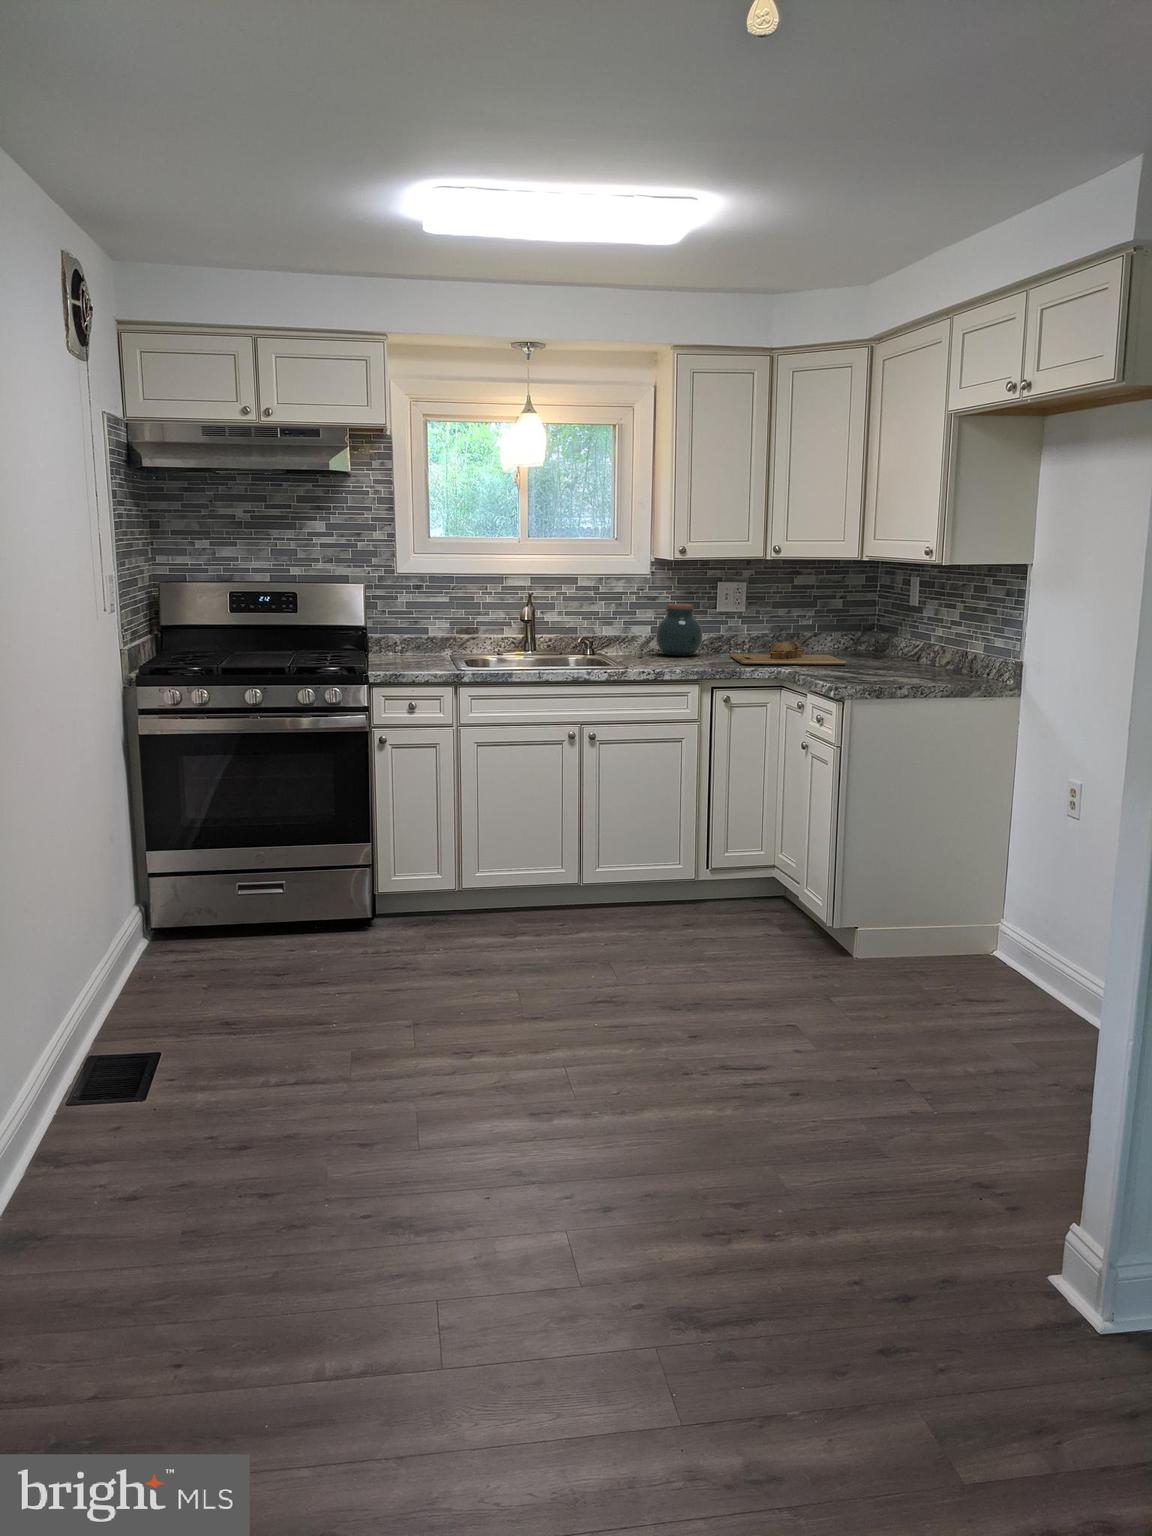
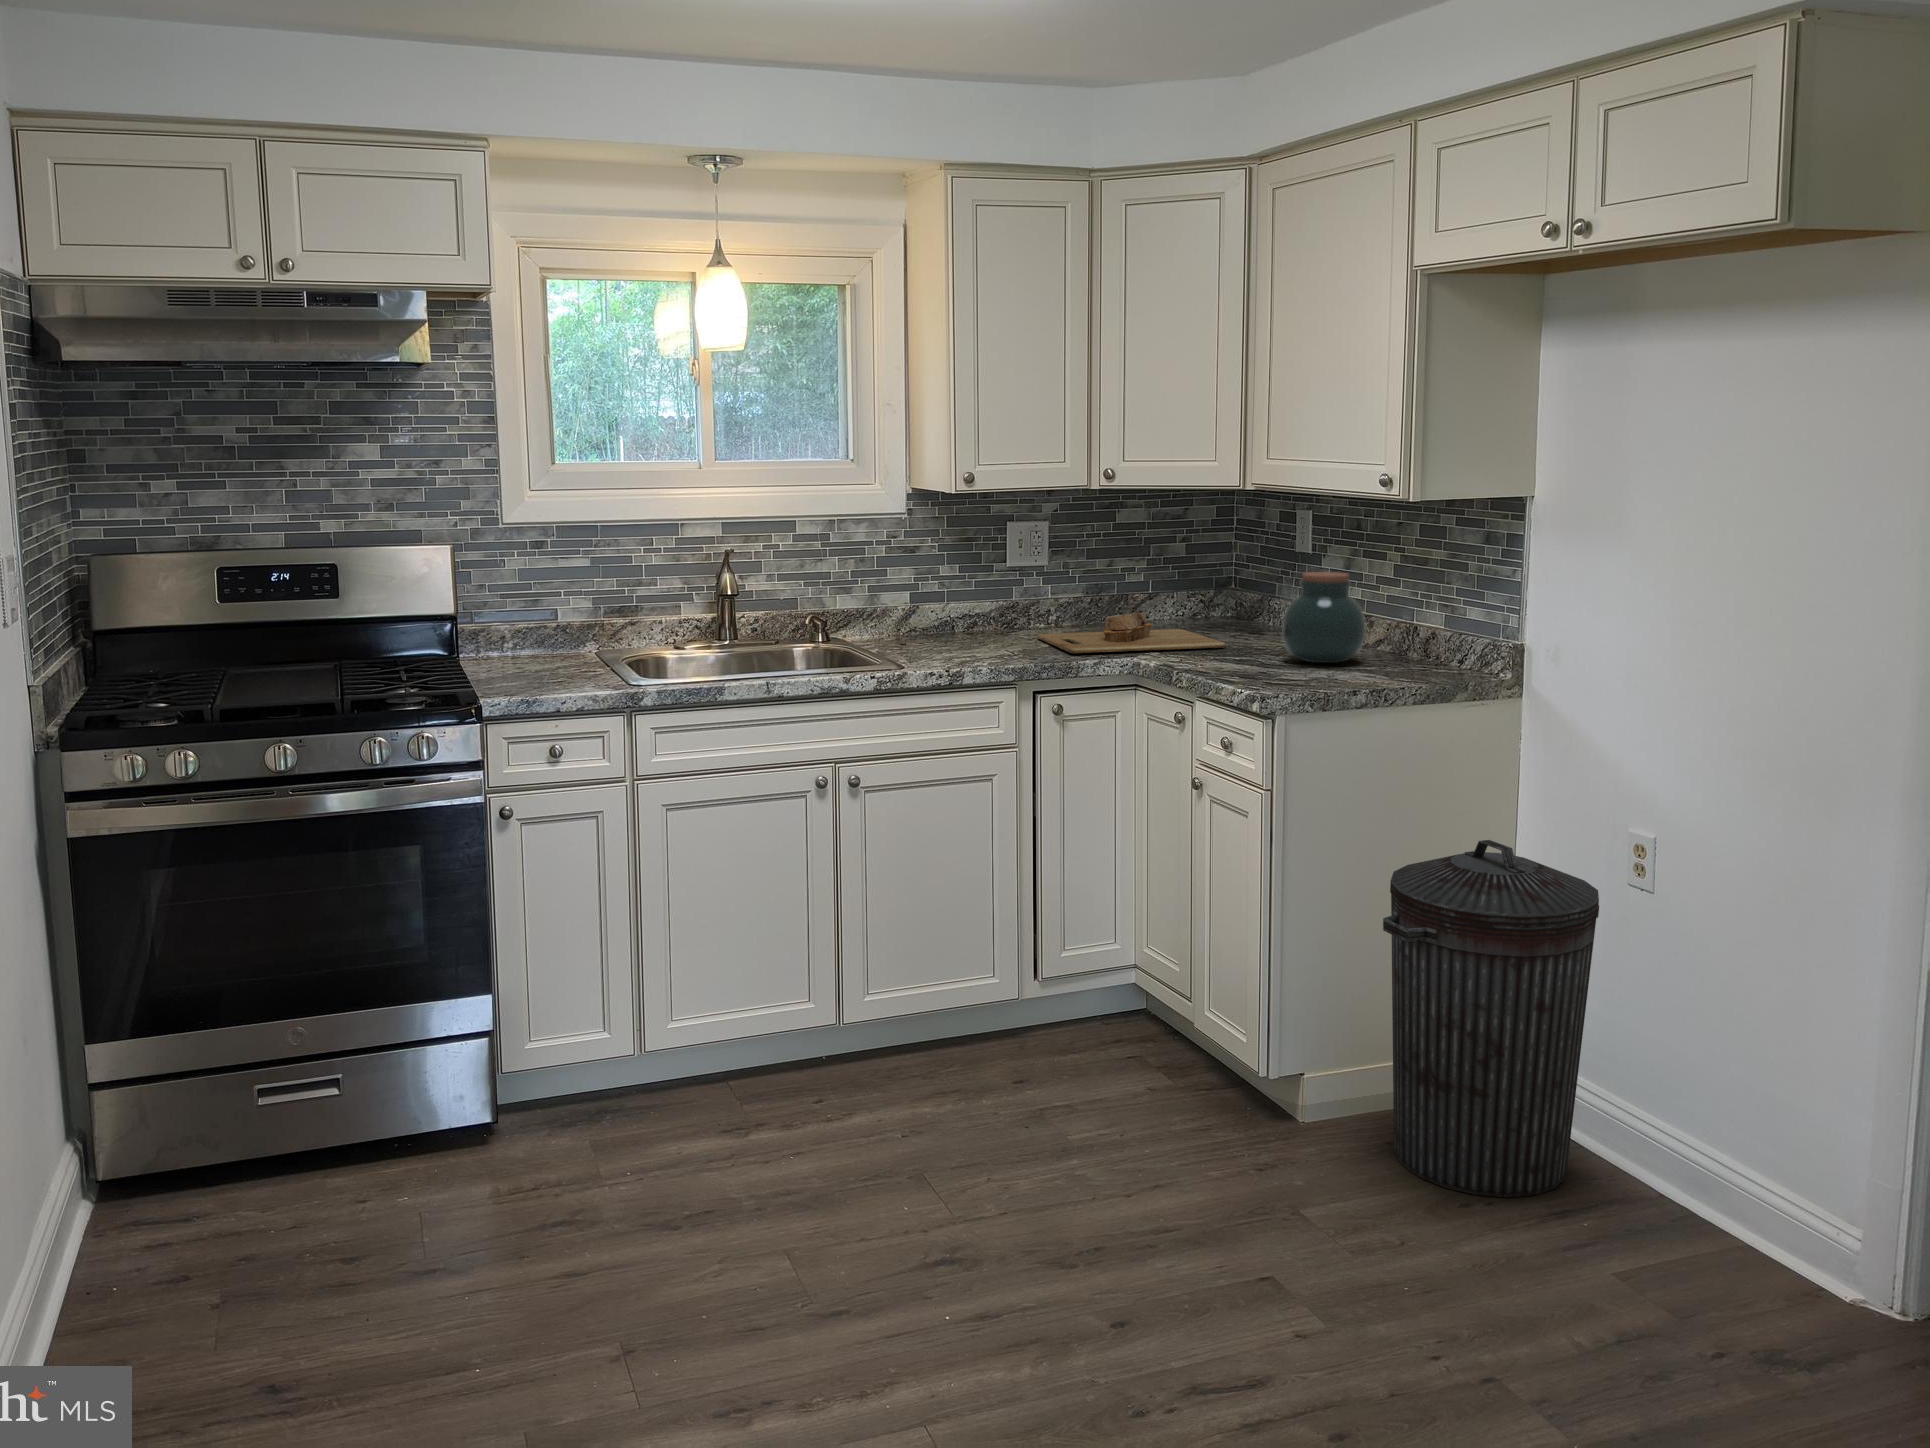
jar: present [656,604,703,656] -> present [1282,572,1365,663]
trash can: none [899,782,1048,1006] -> present [1383,840,1599,1197]

